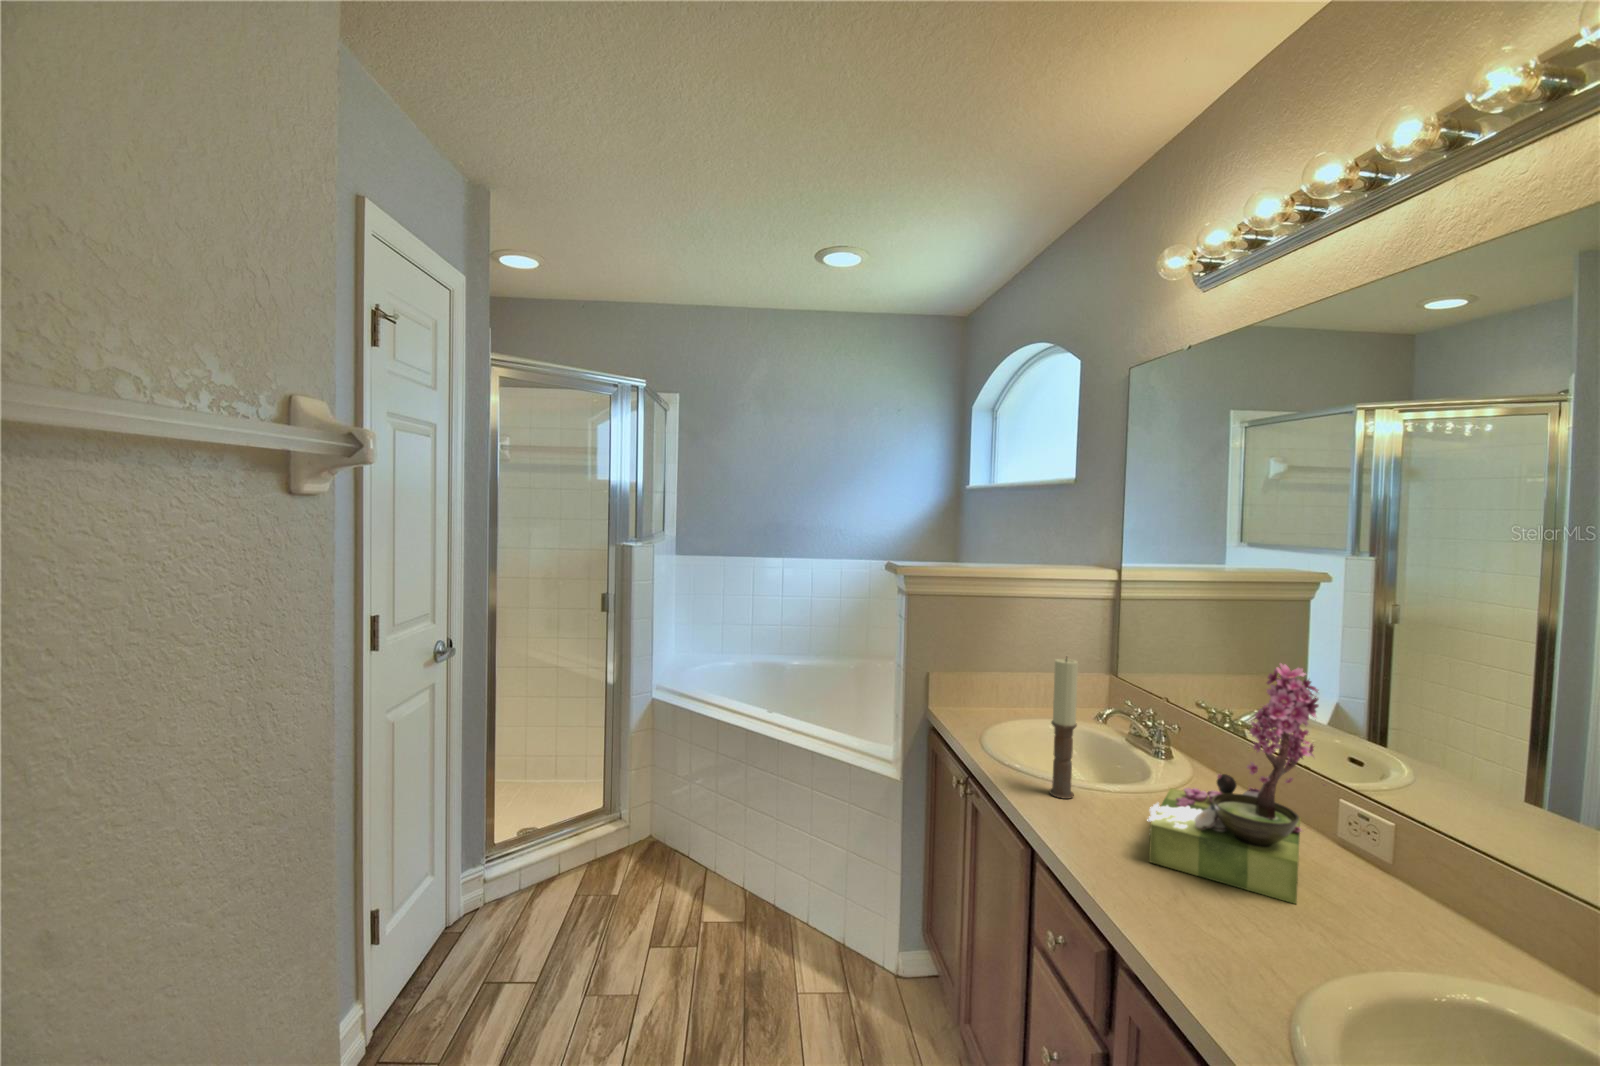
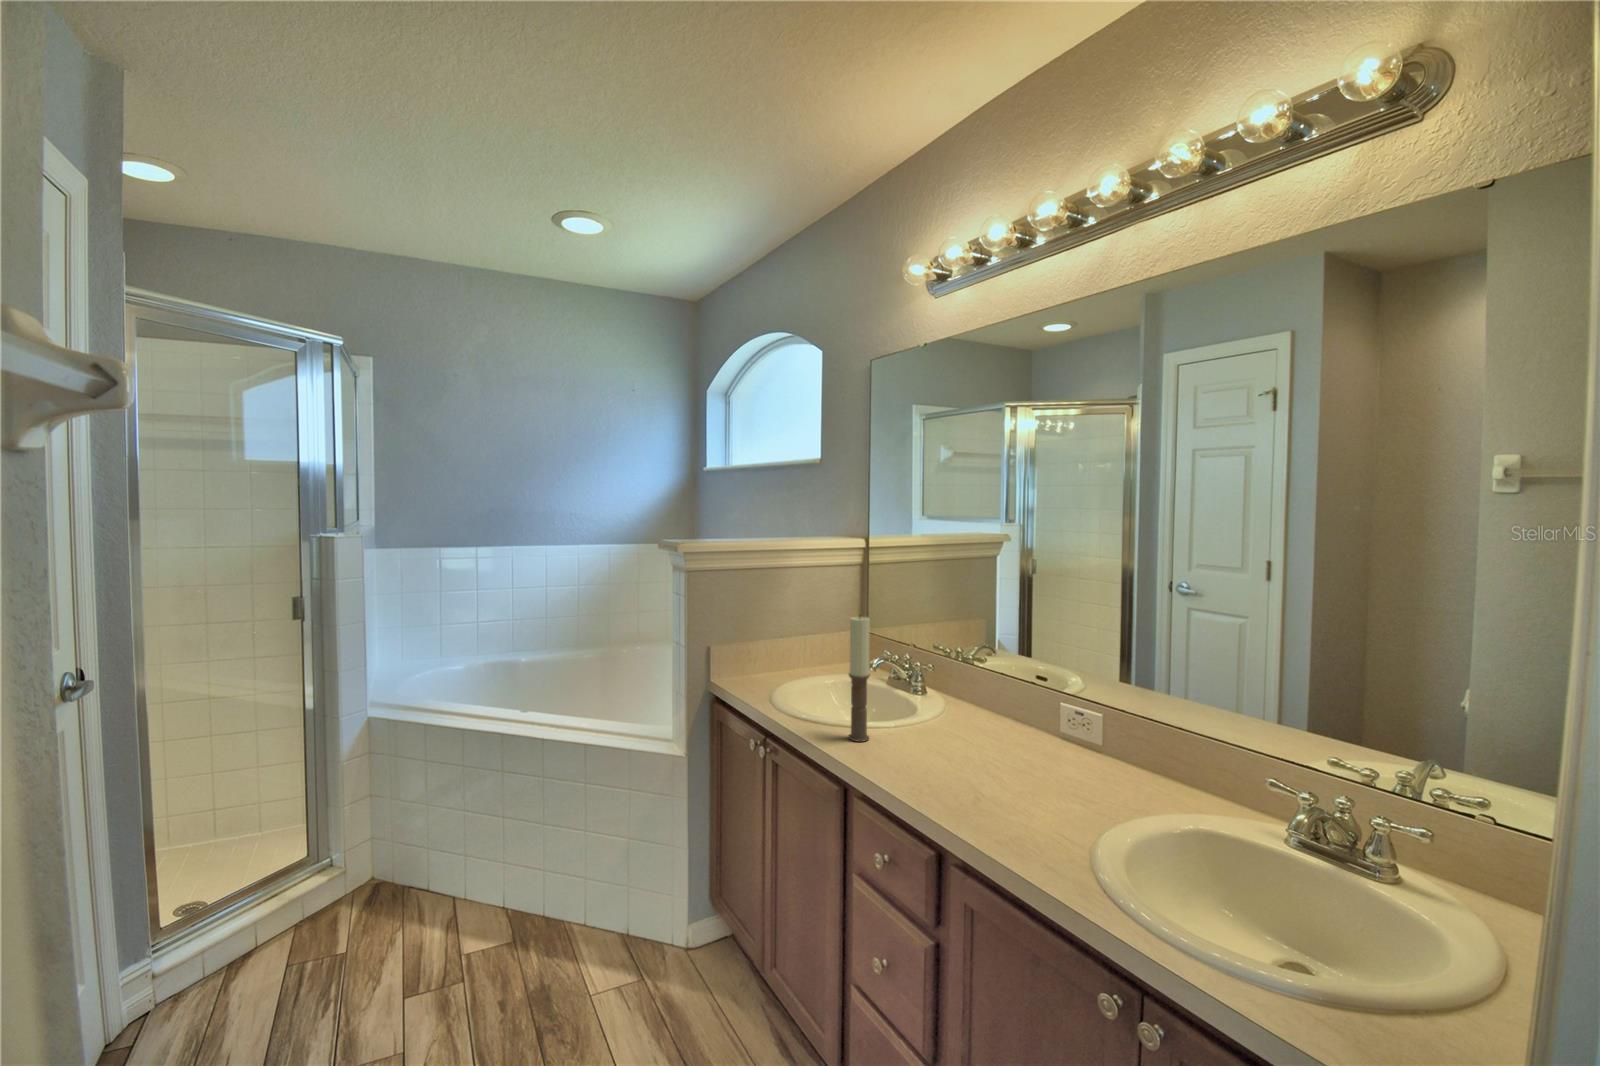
flower arrangement: present [1147,664,1319,904] -> none [944,600,1071,790]

